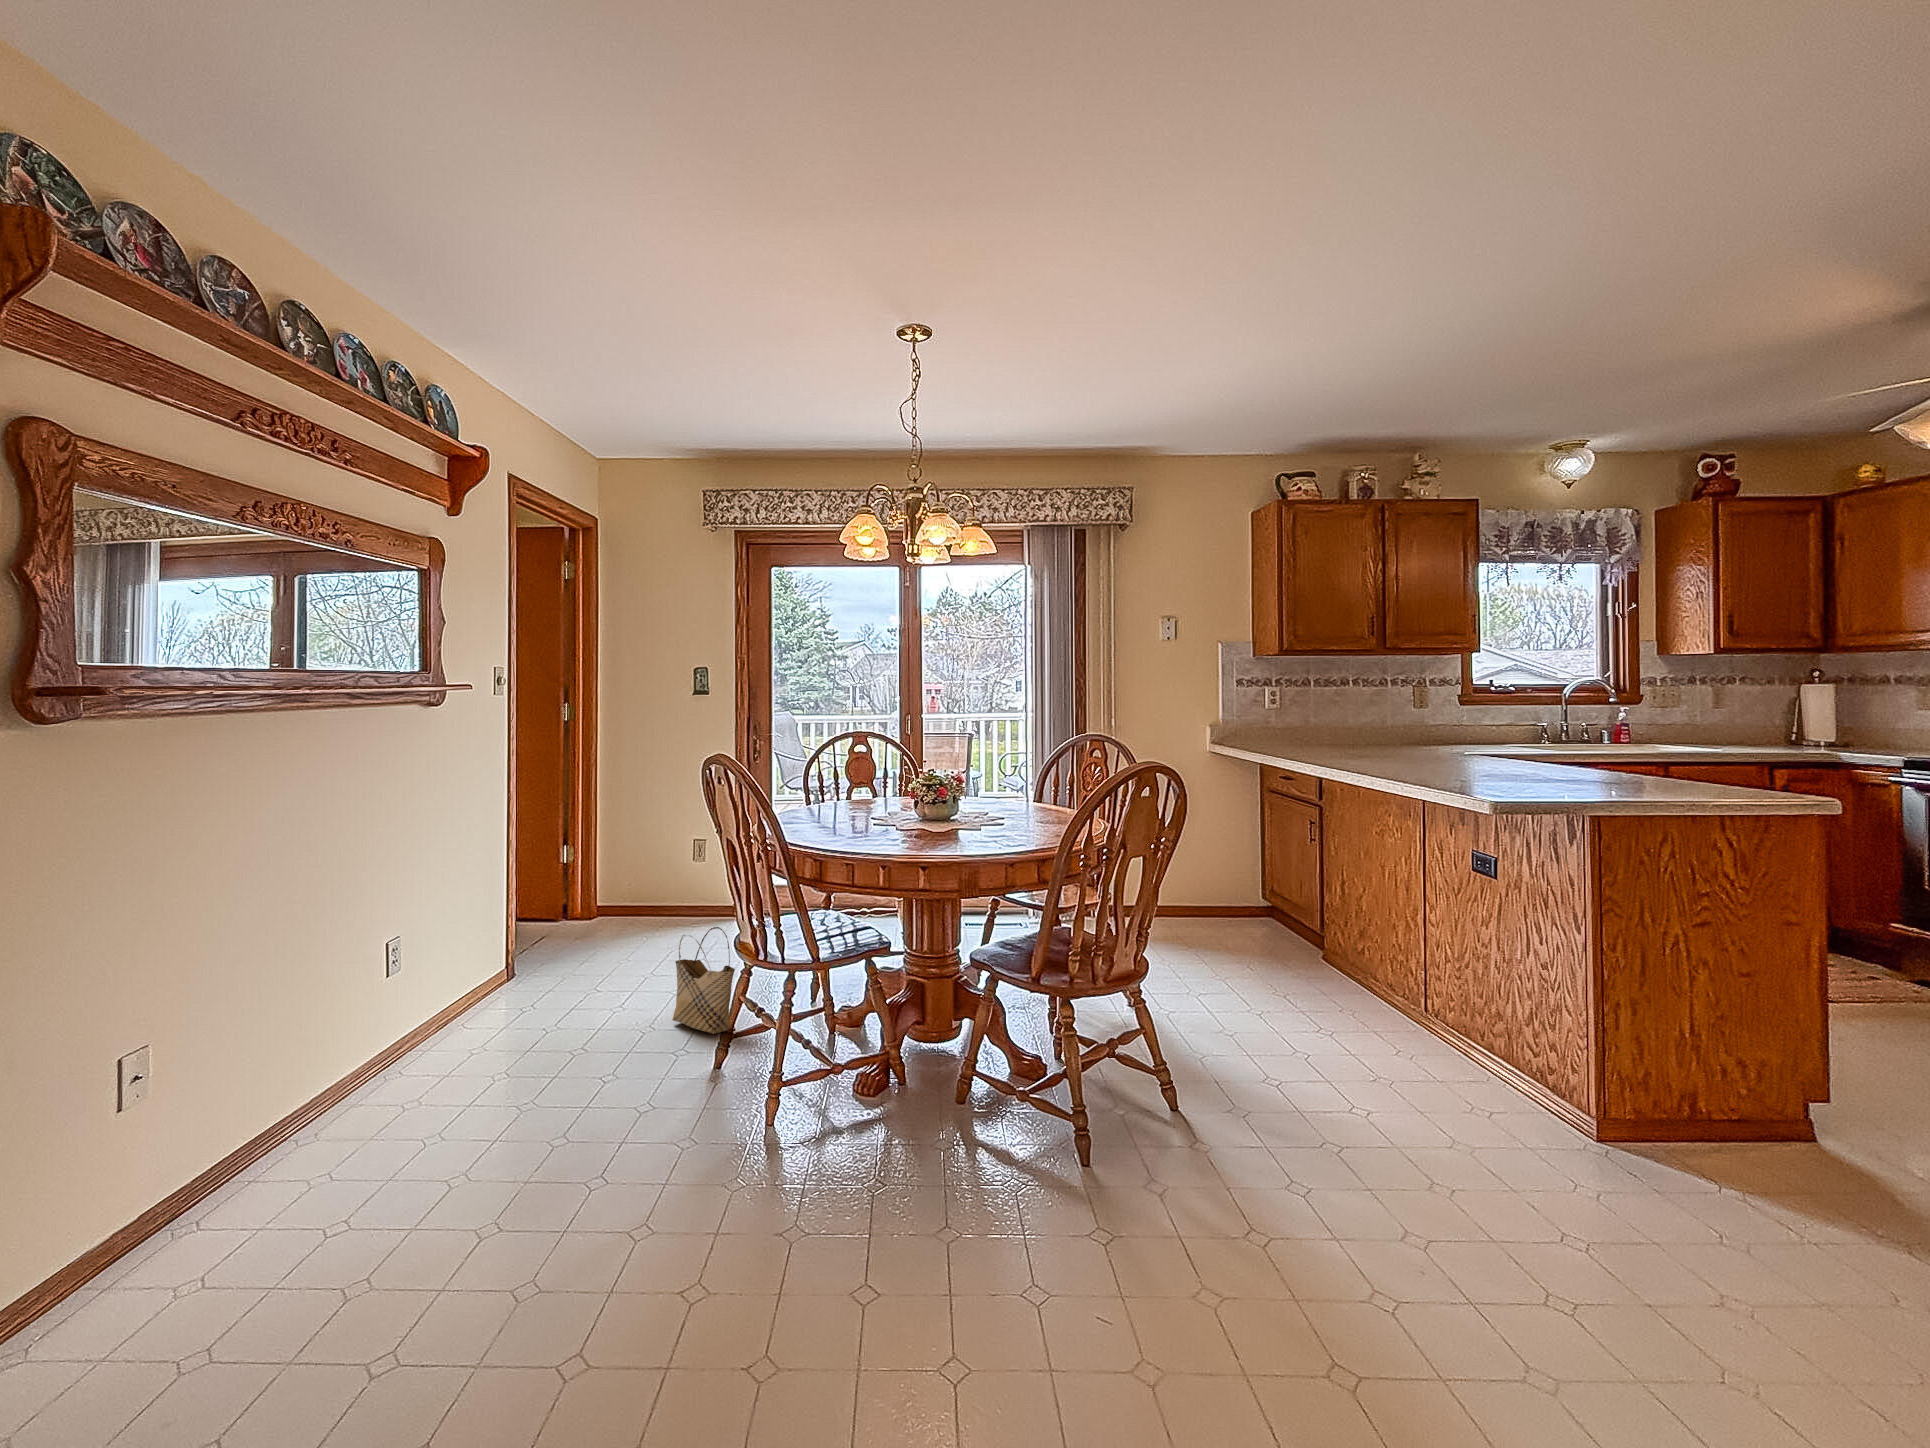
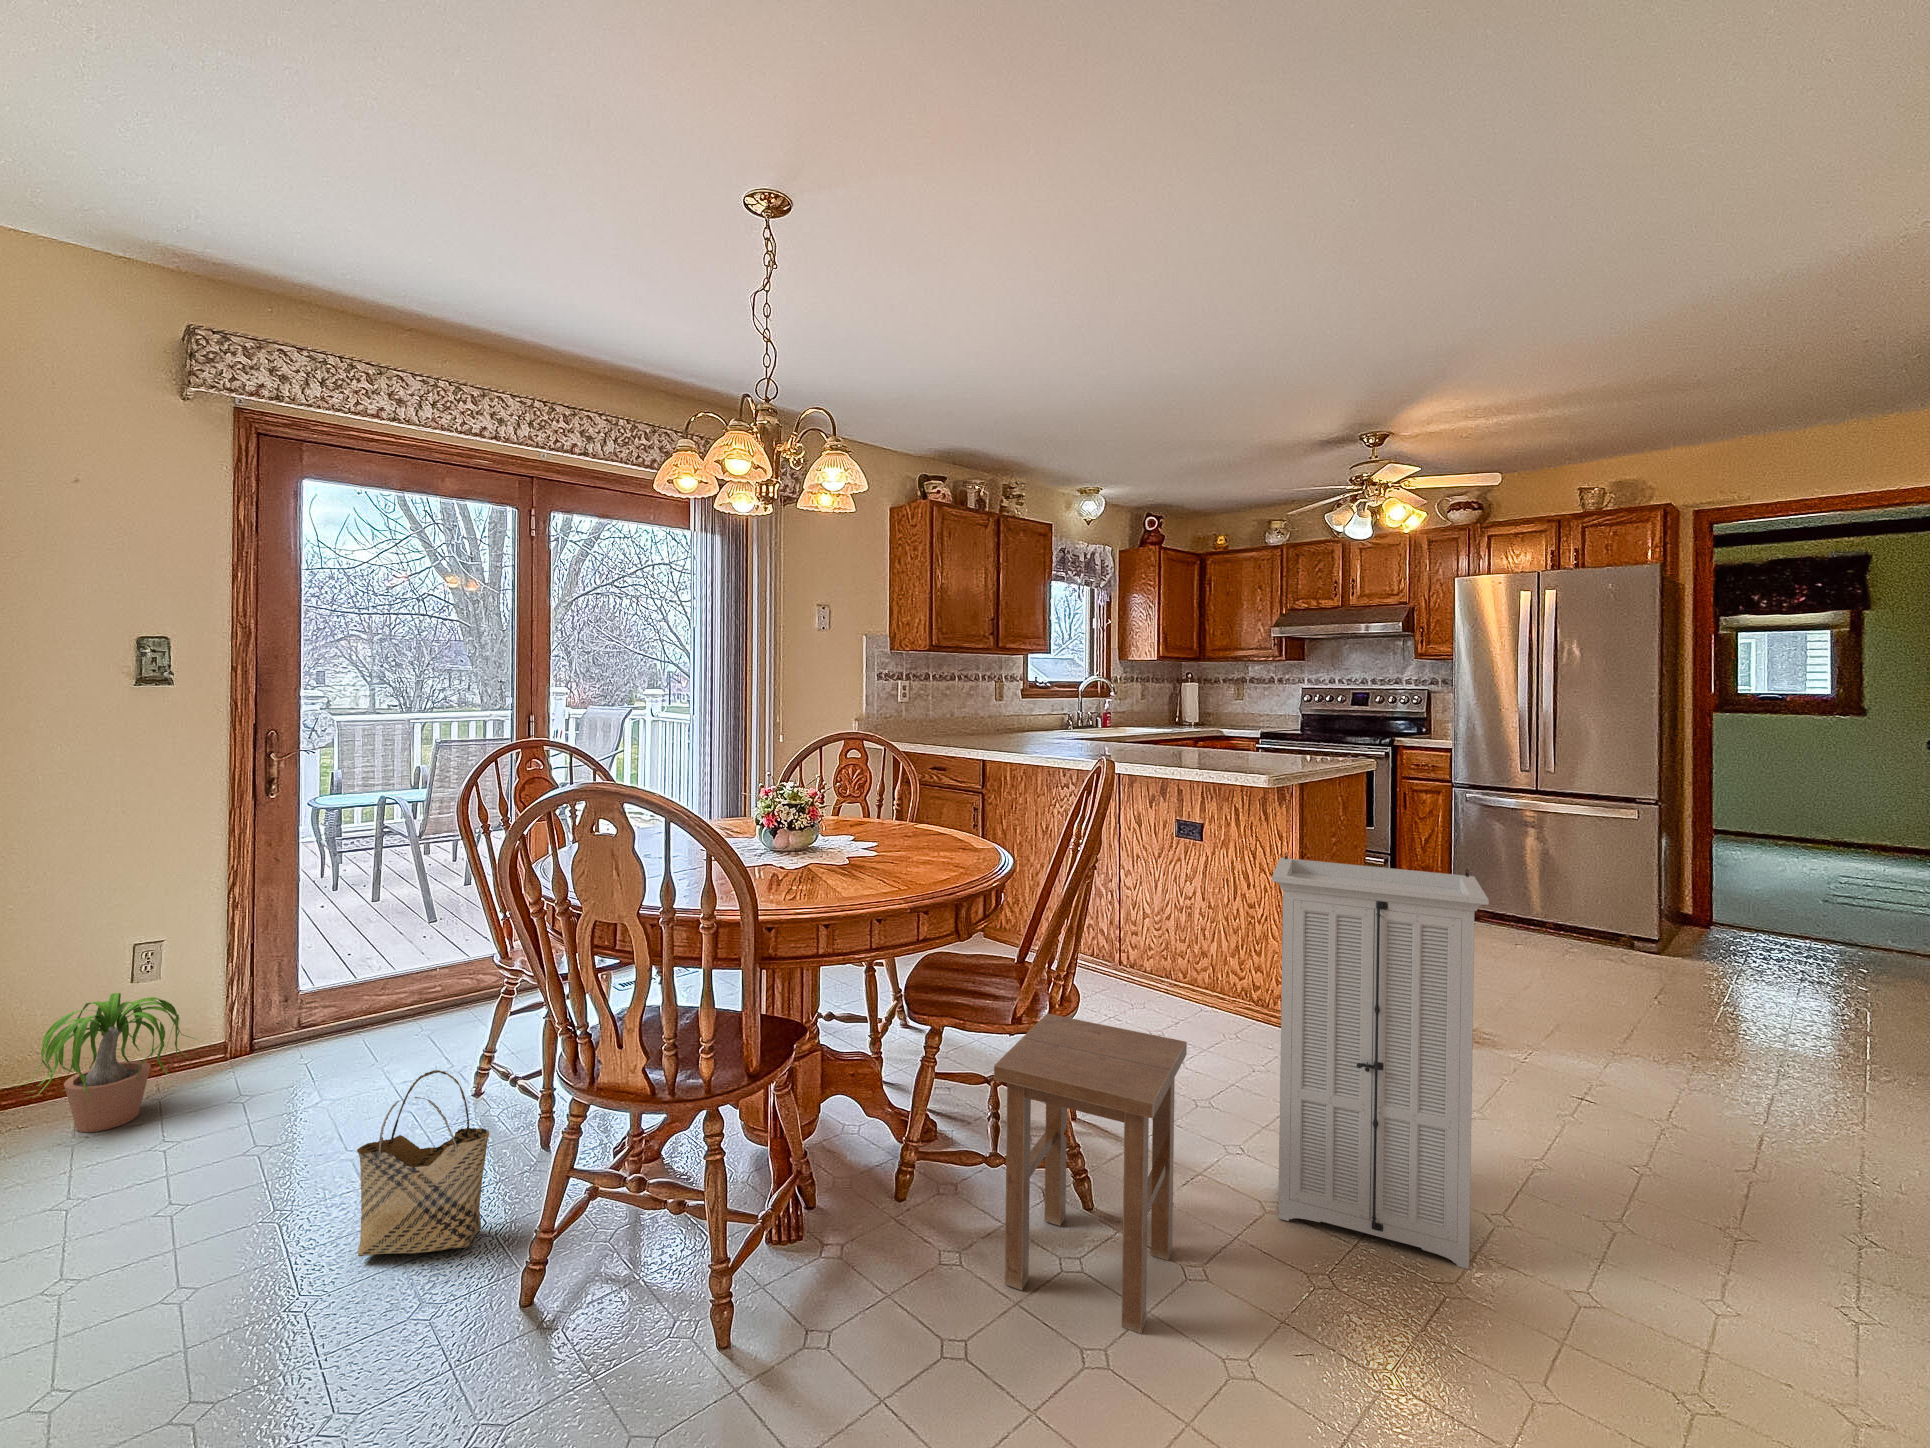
potted plant: none [623,864,706,936] -> present [23,993,195,1132]
storage cabinet: none [1220,874,1492,1392] -> present [1272,852,1489,1269]
stool: none [930,981,1109,1250] -> present [994,1014,1187,1334]

